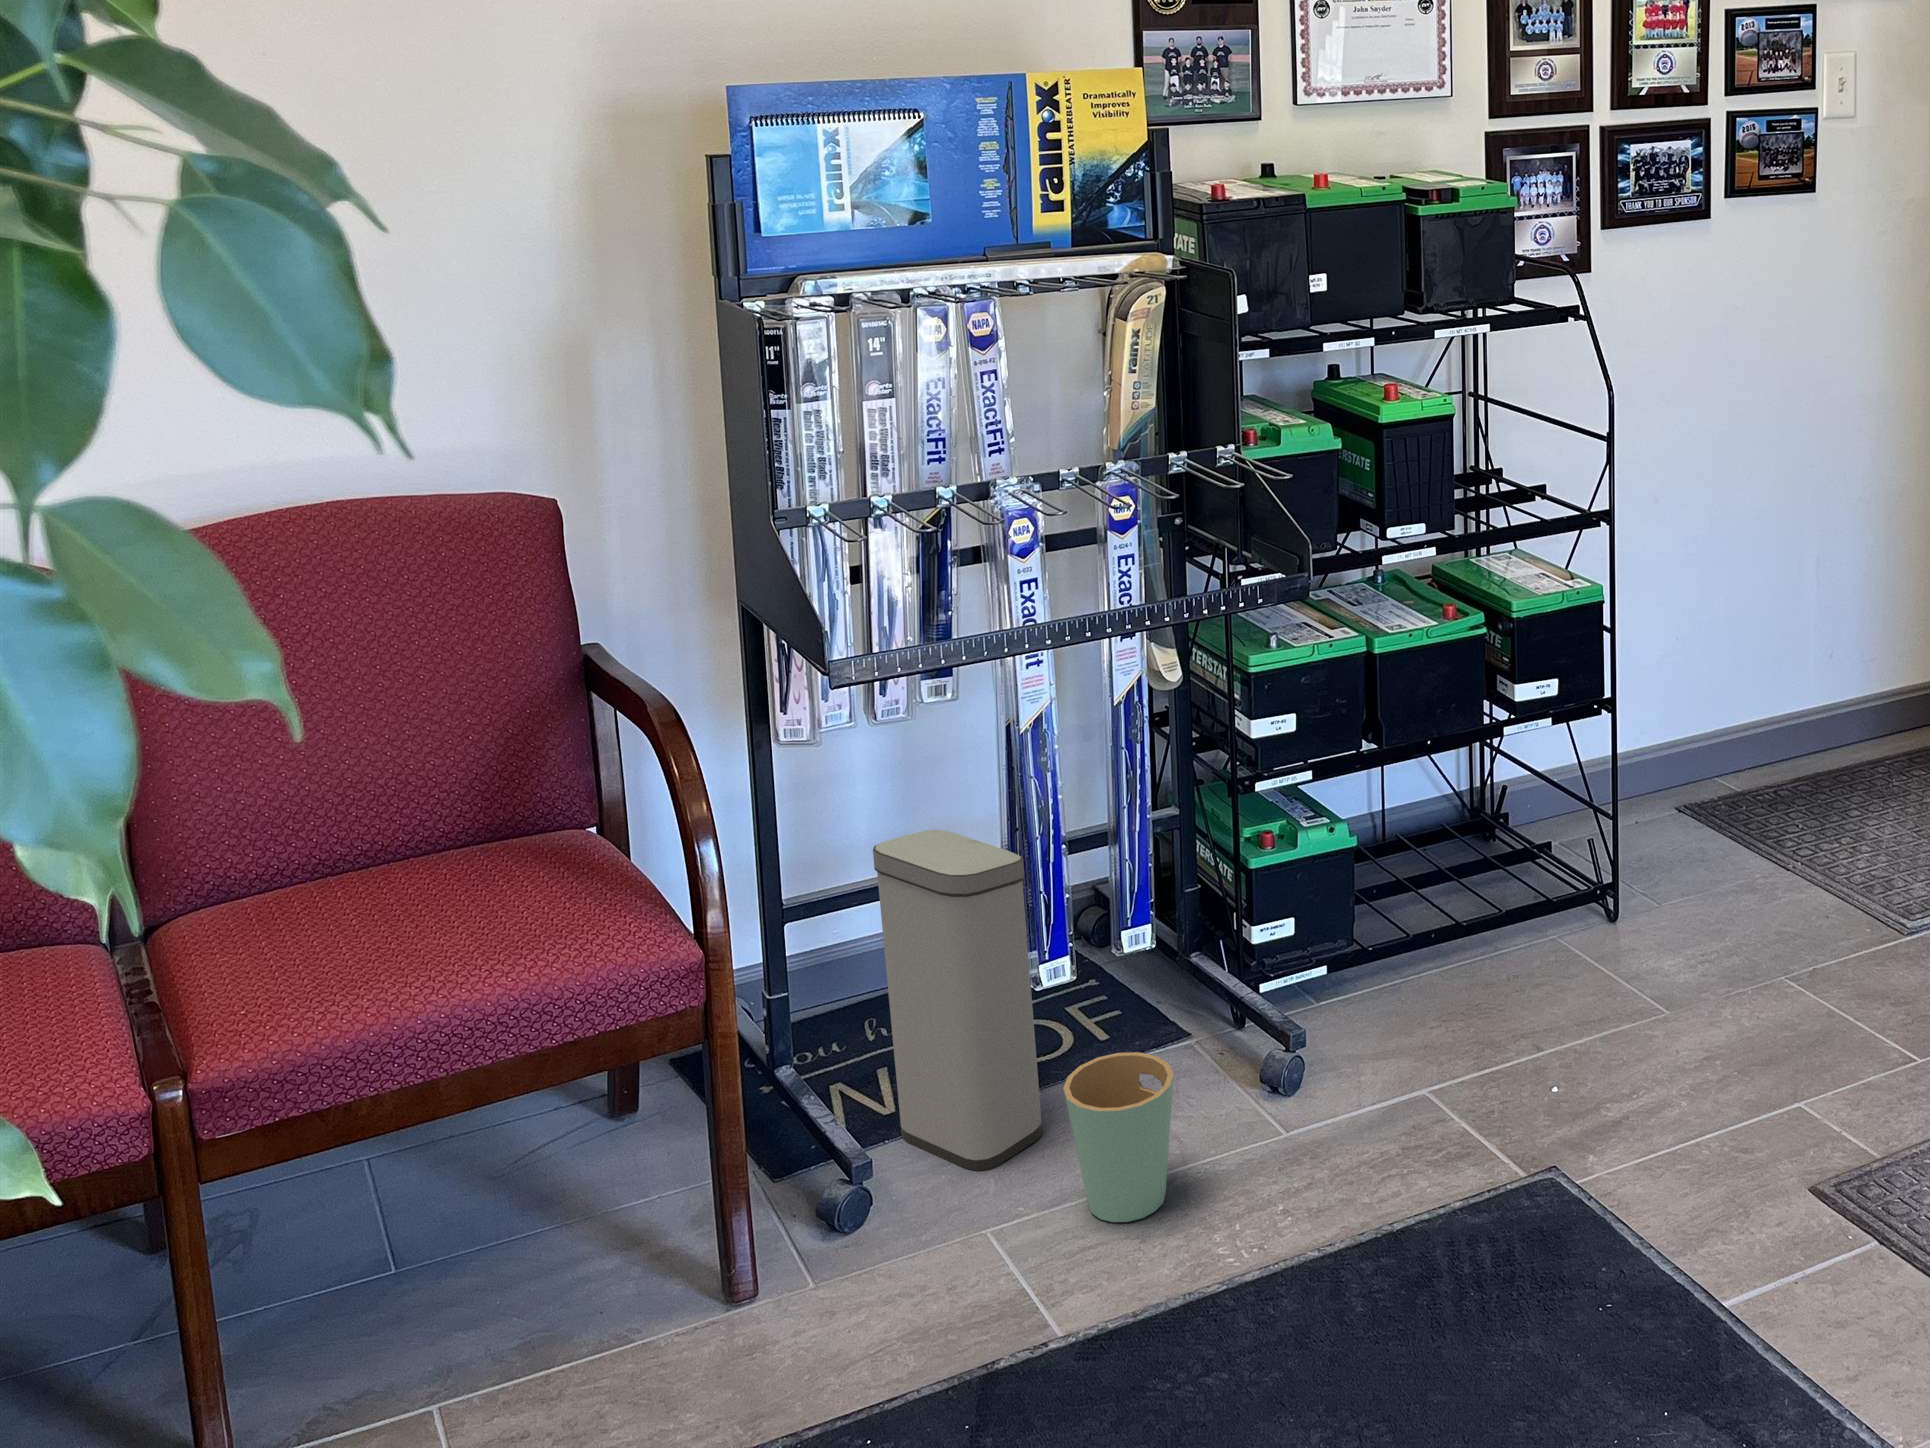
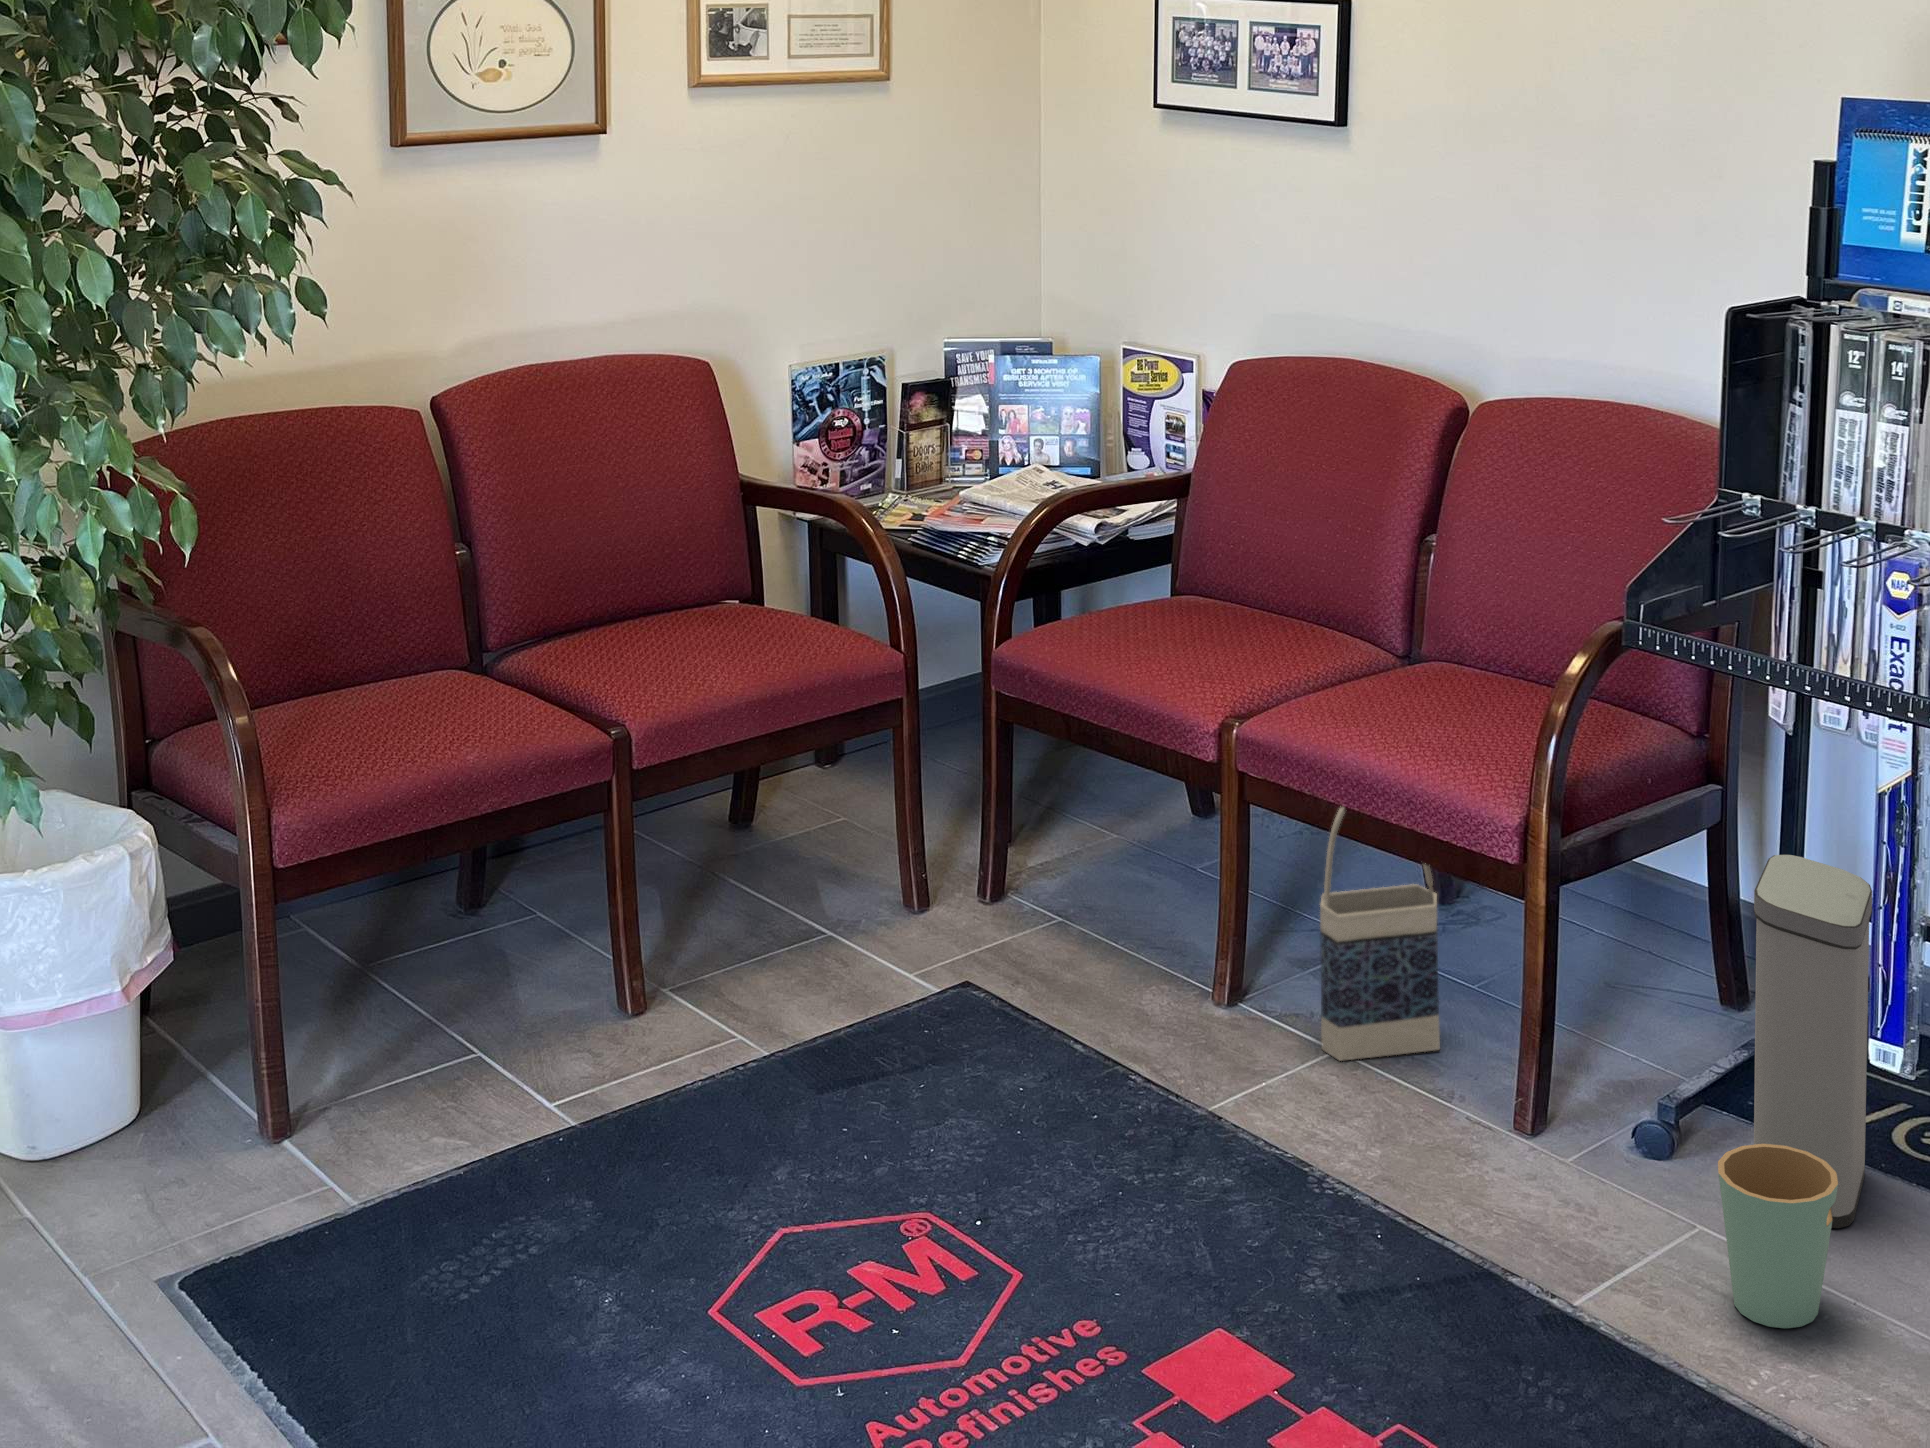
bag: none [360,1026,521,1399] -> present [1320,807,1440,1061]

